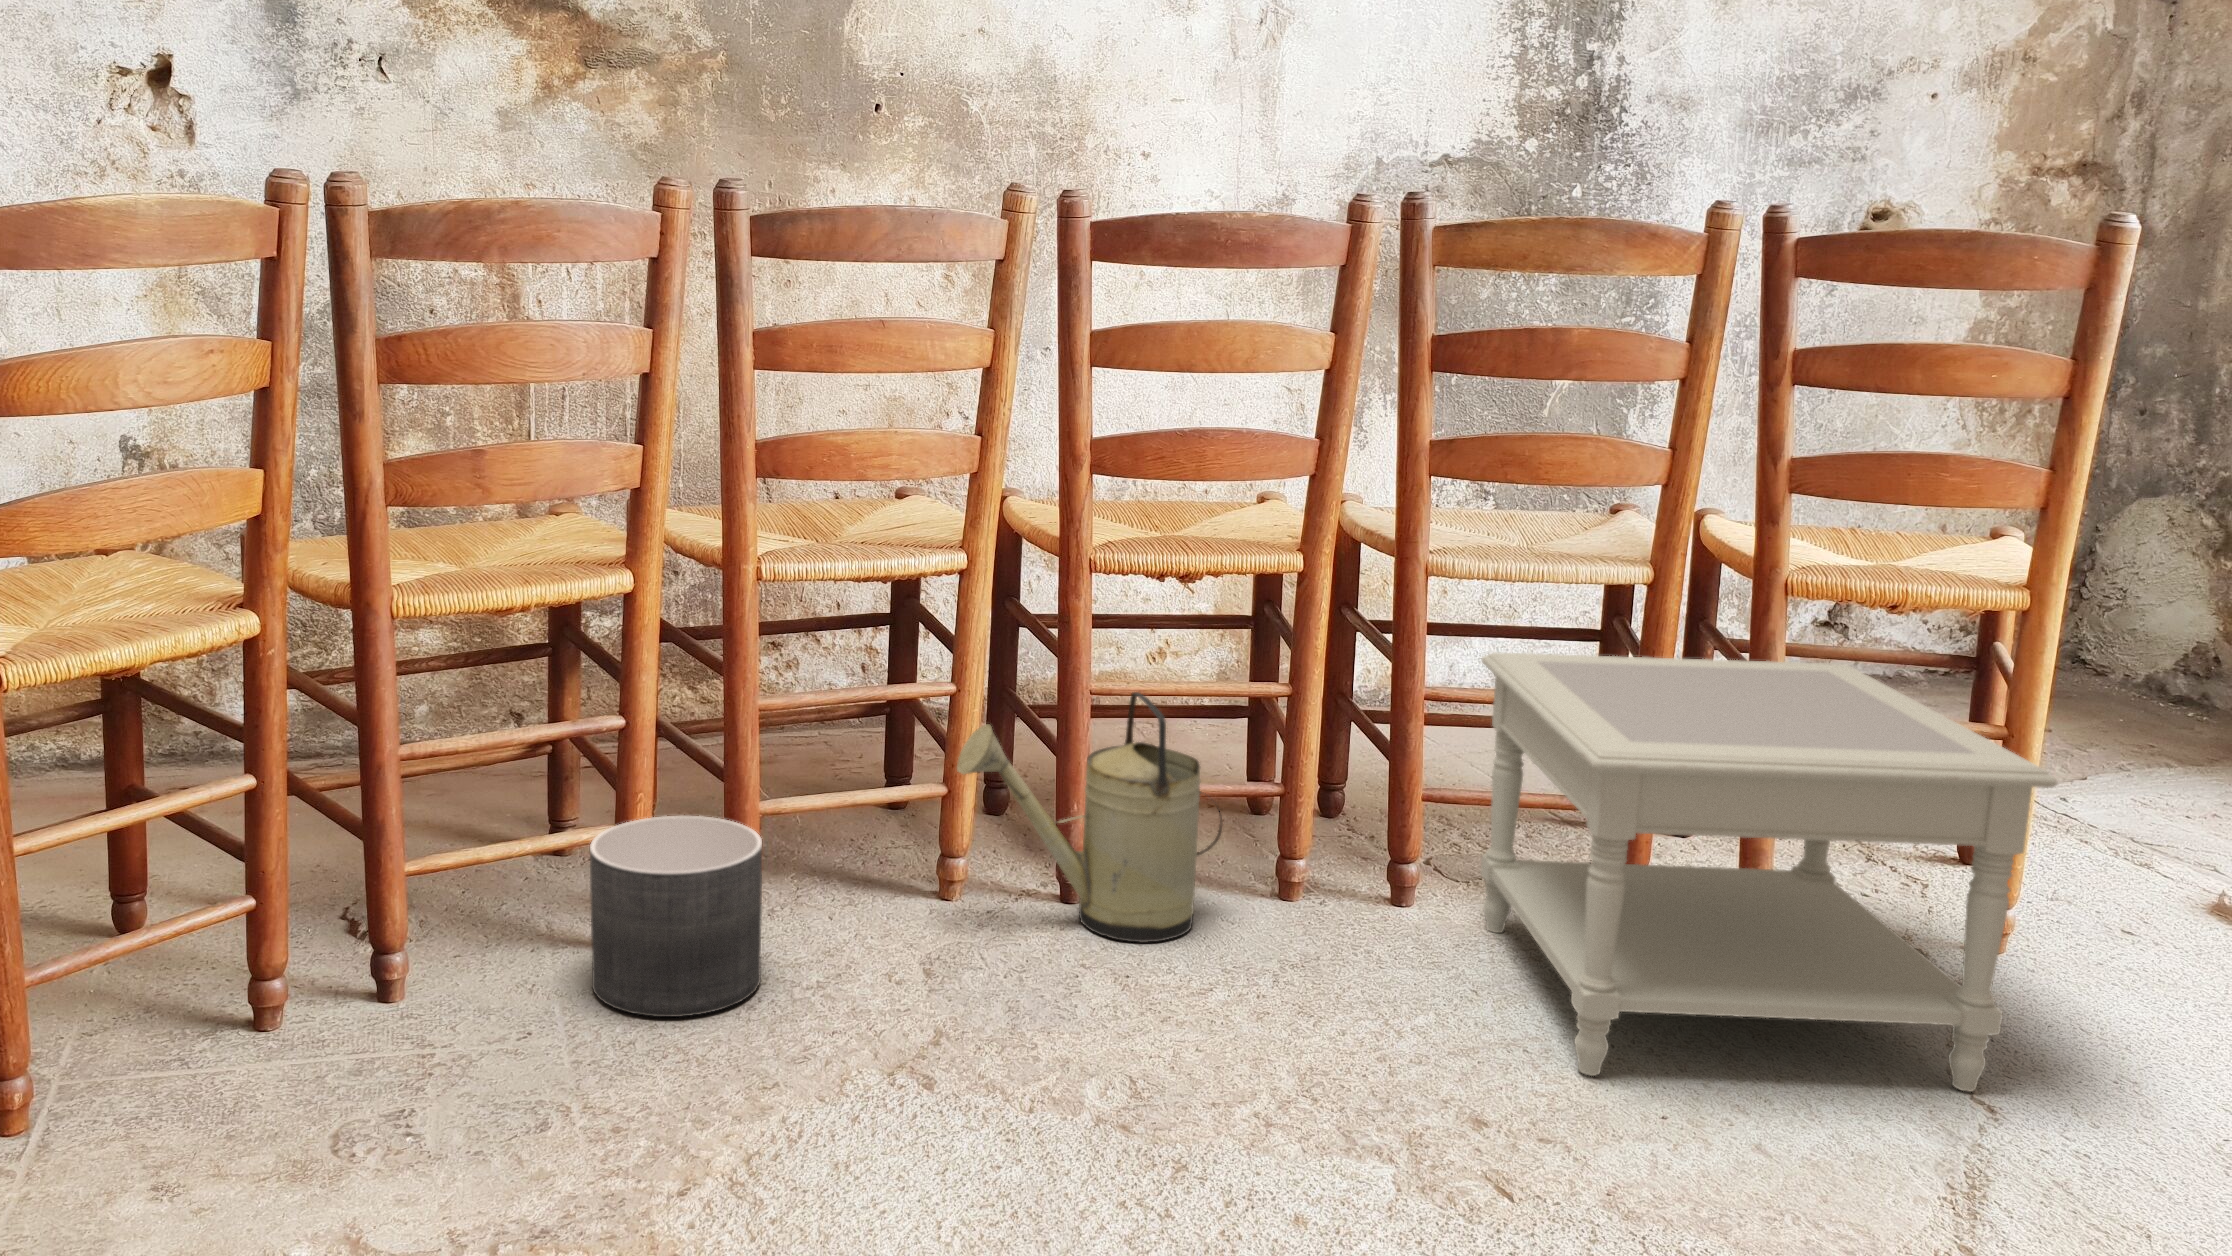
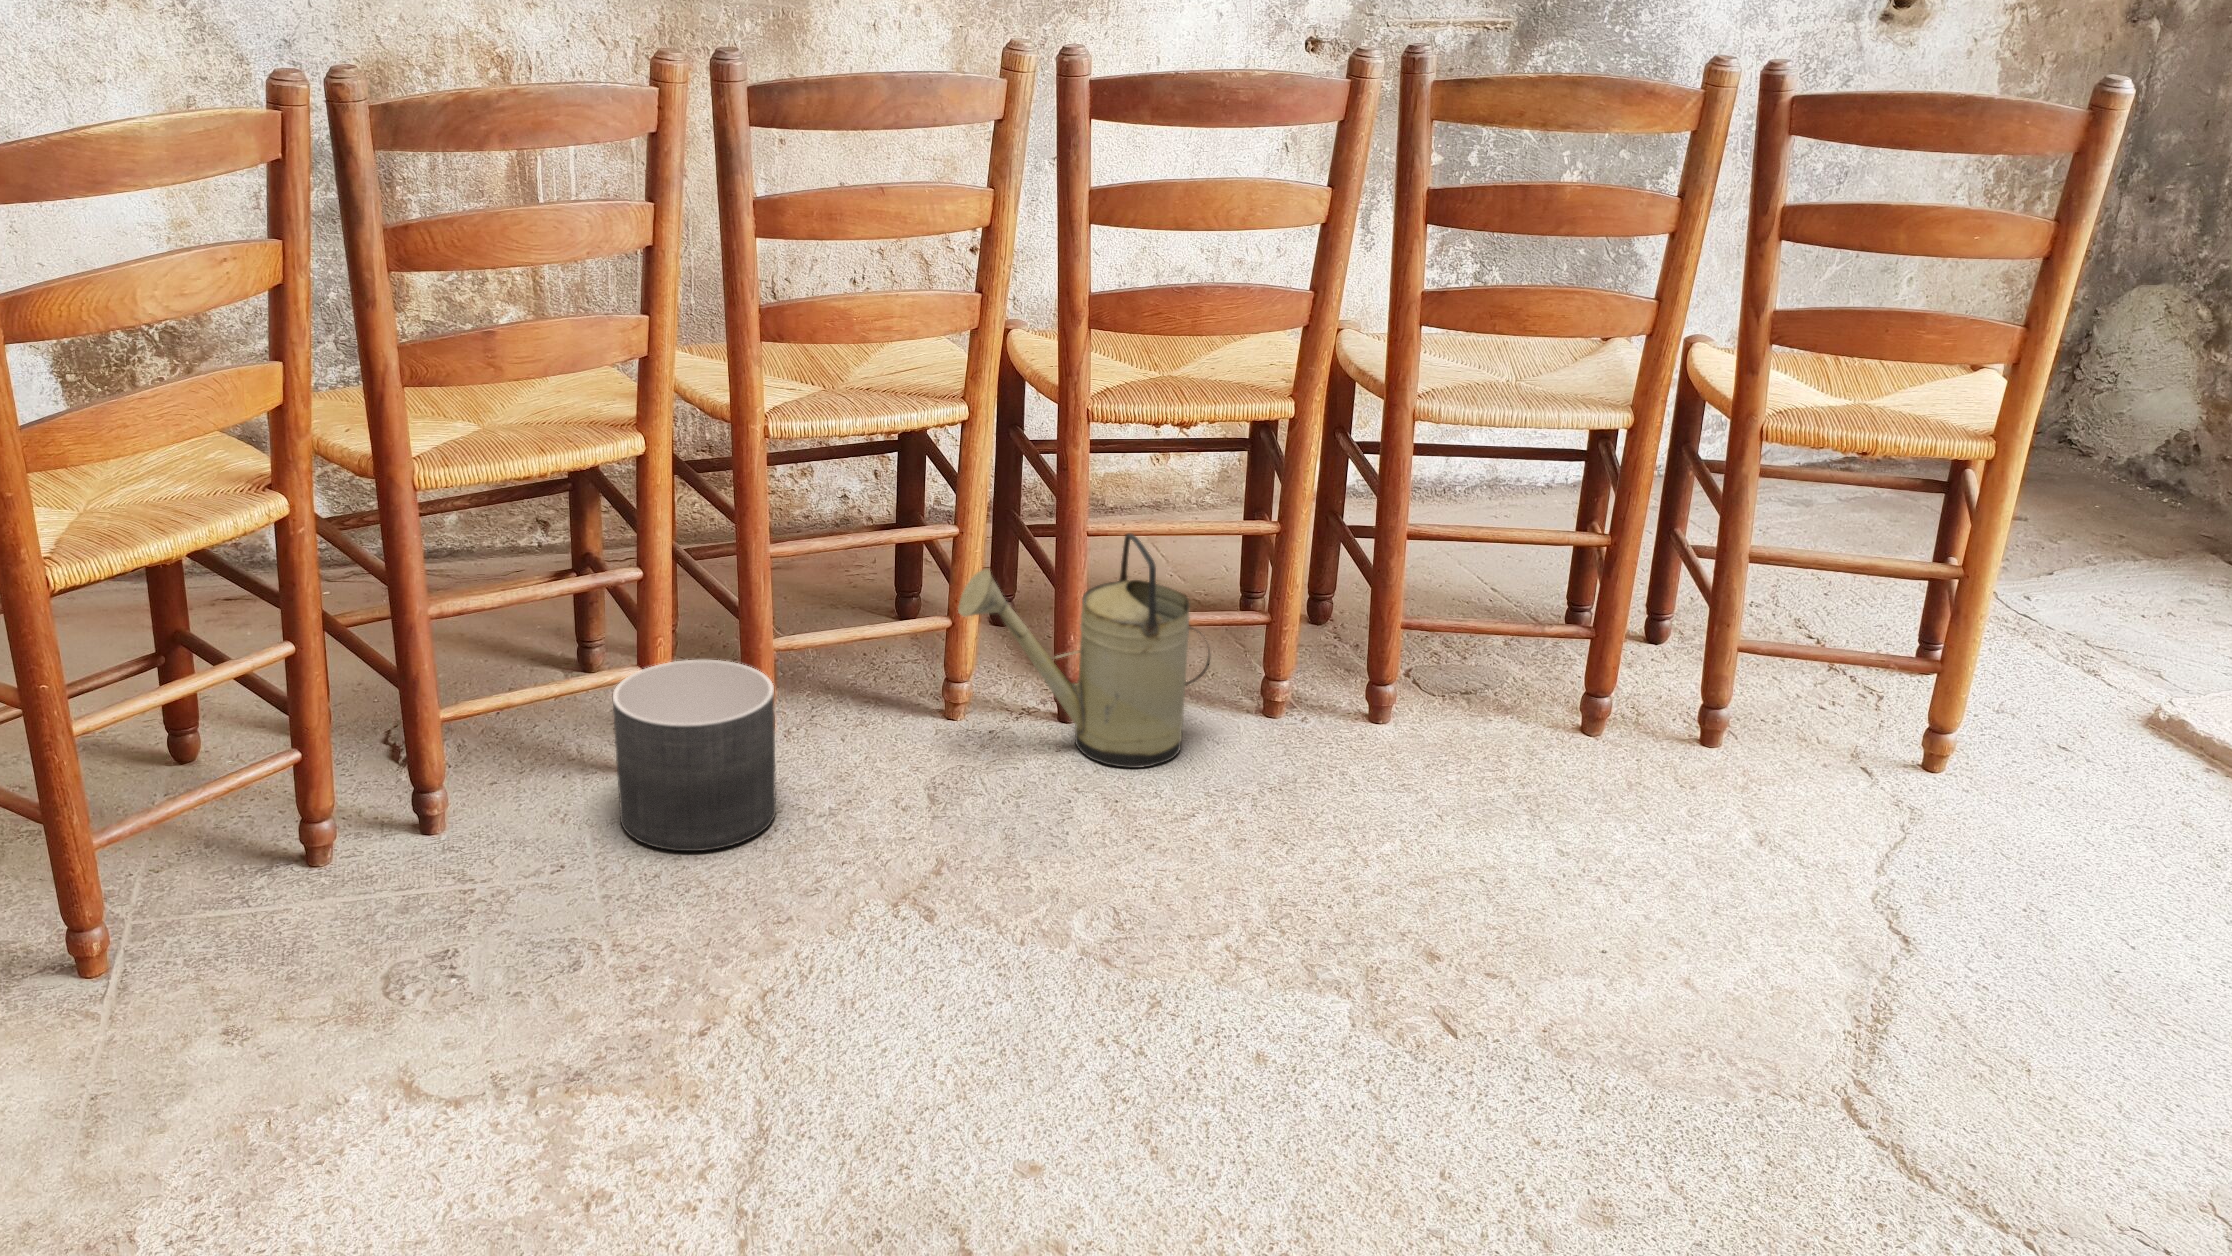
side table: present [1481,653,2057,1092] -> none [1453,496,1983,919]

